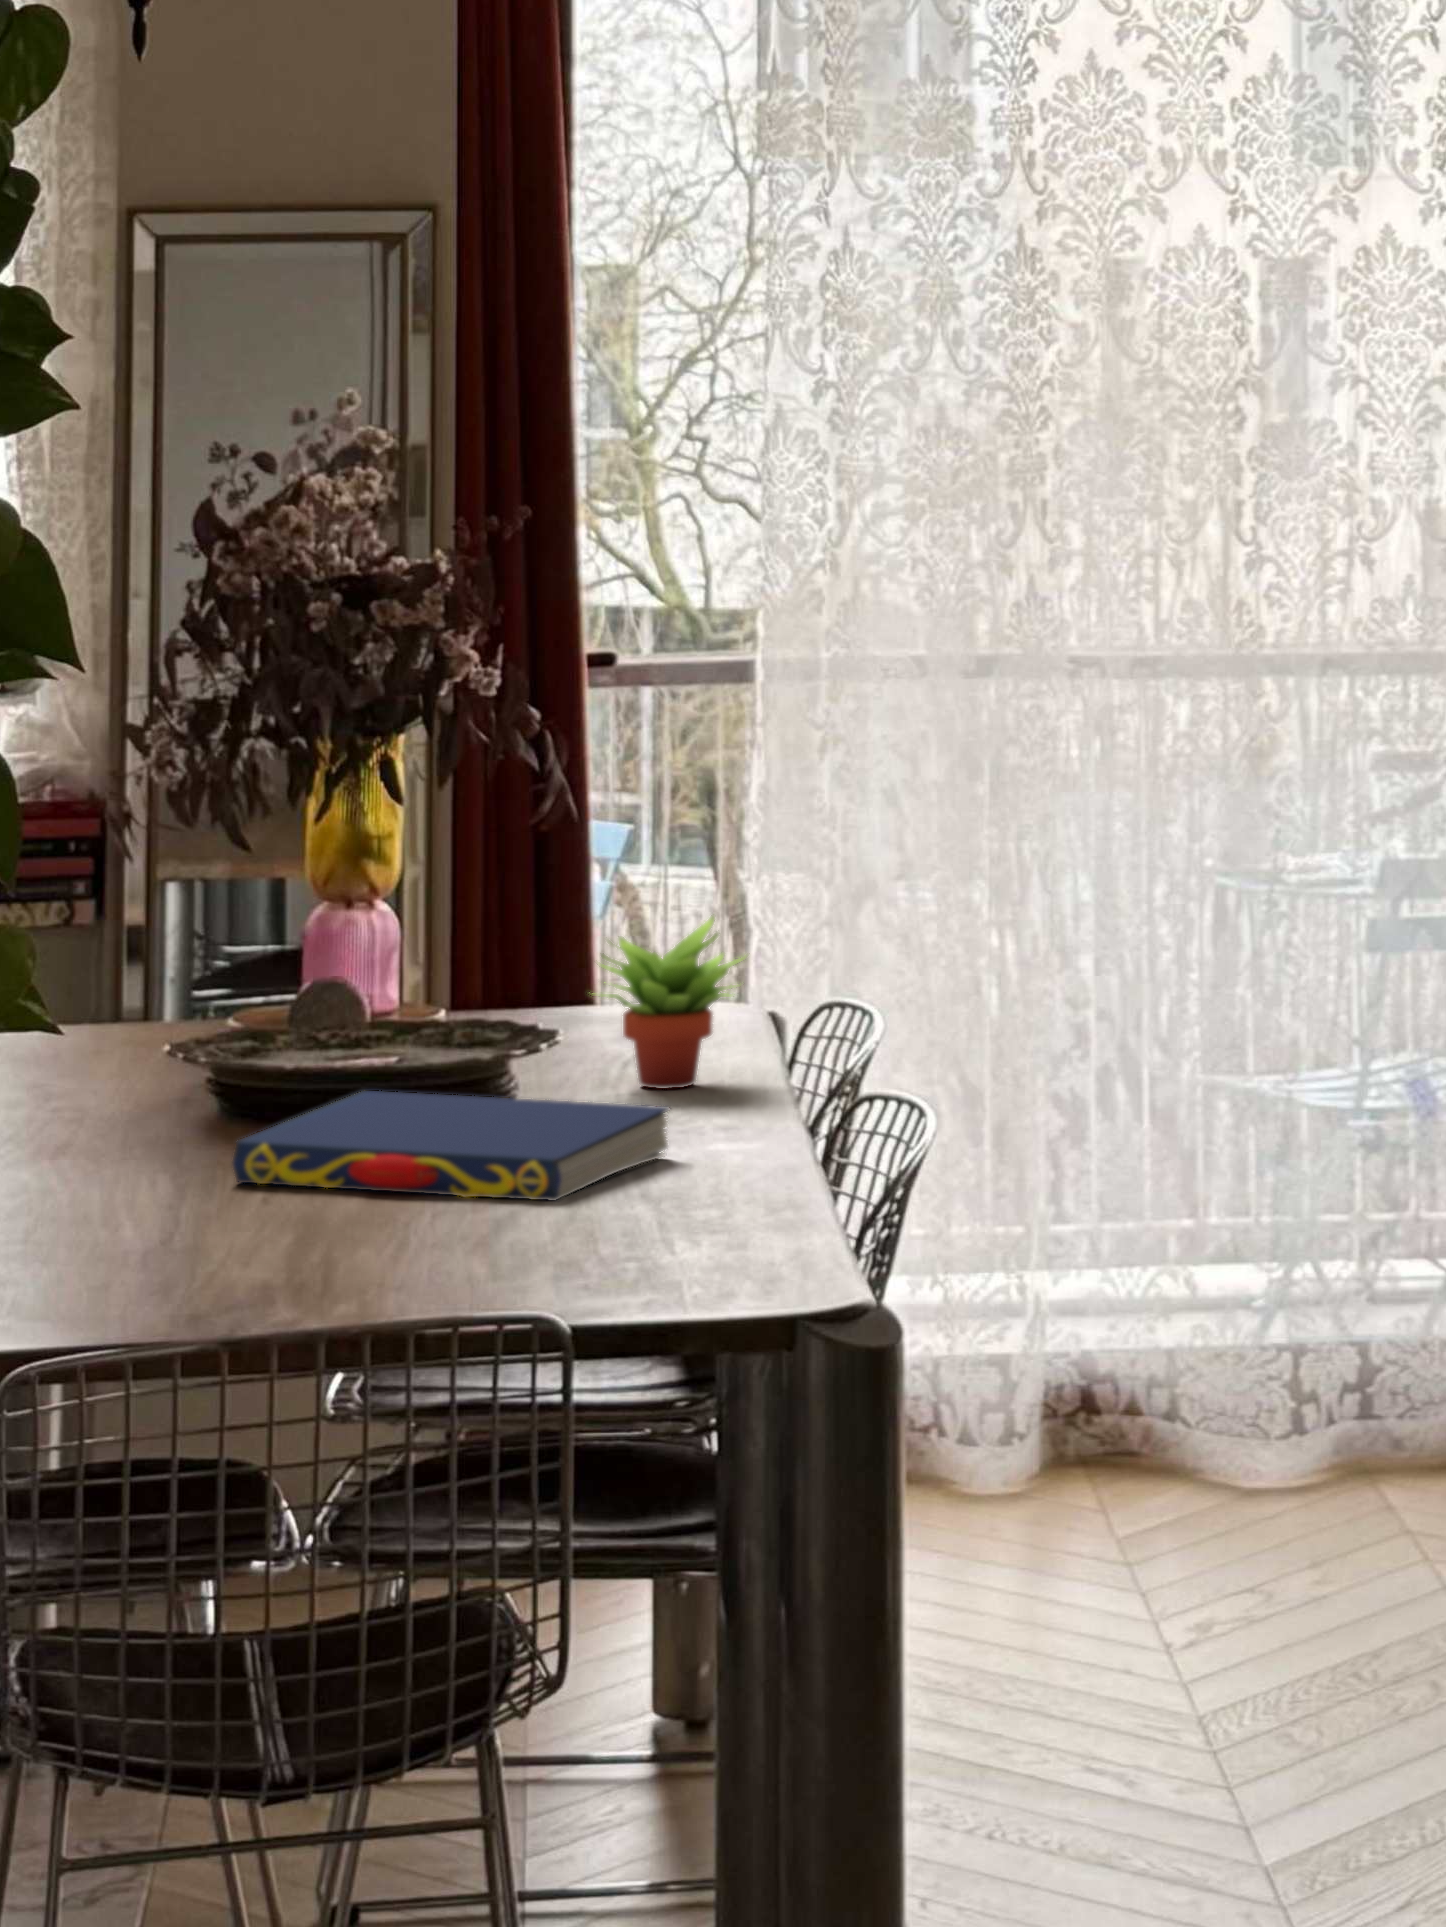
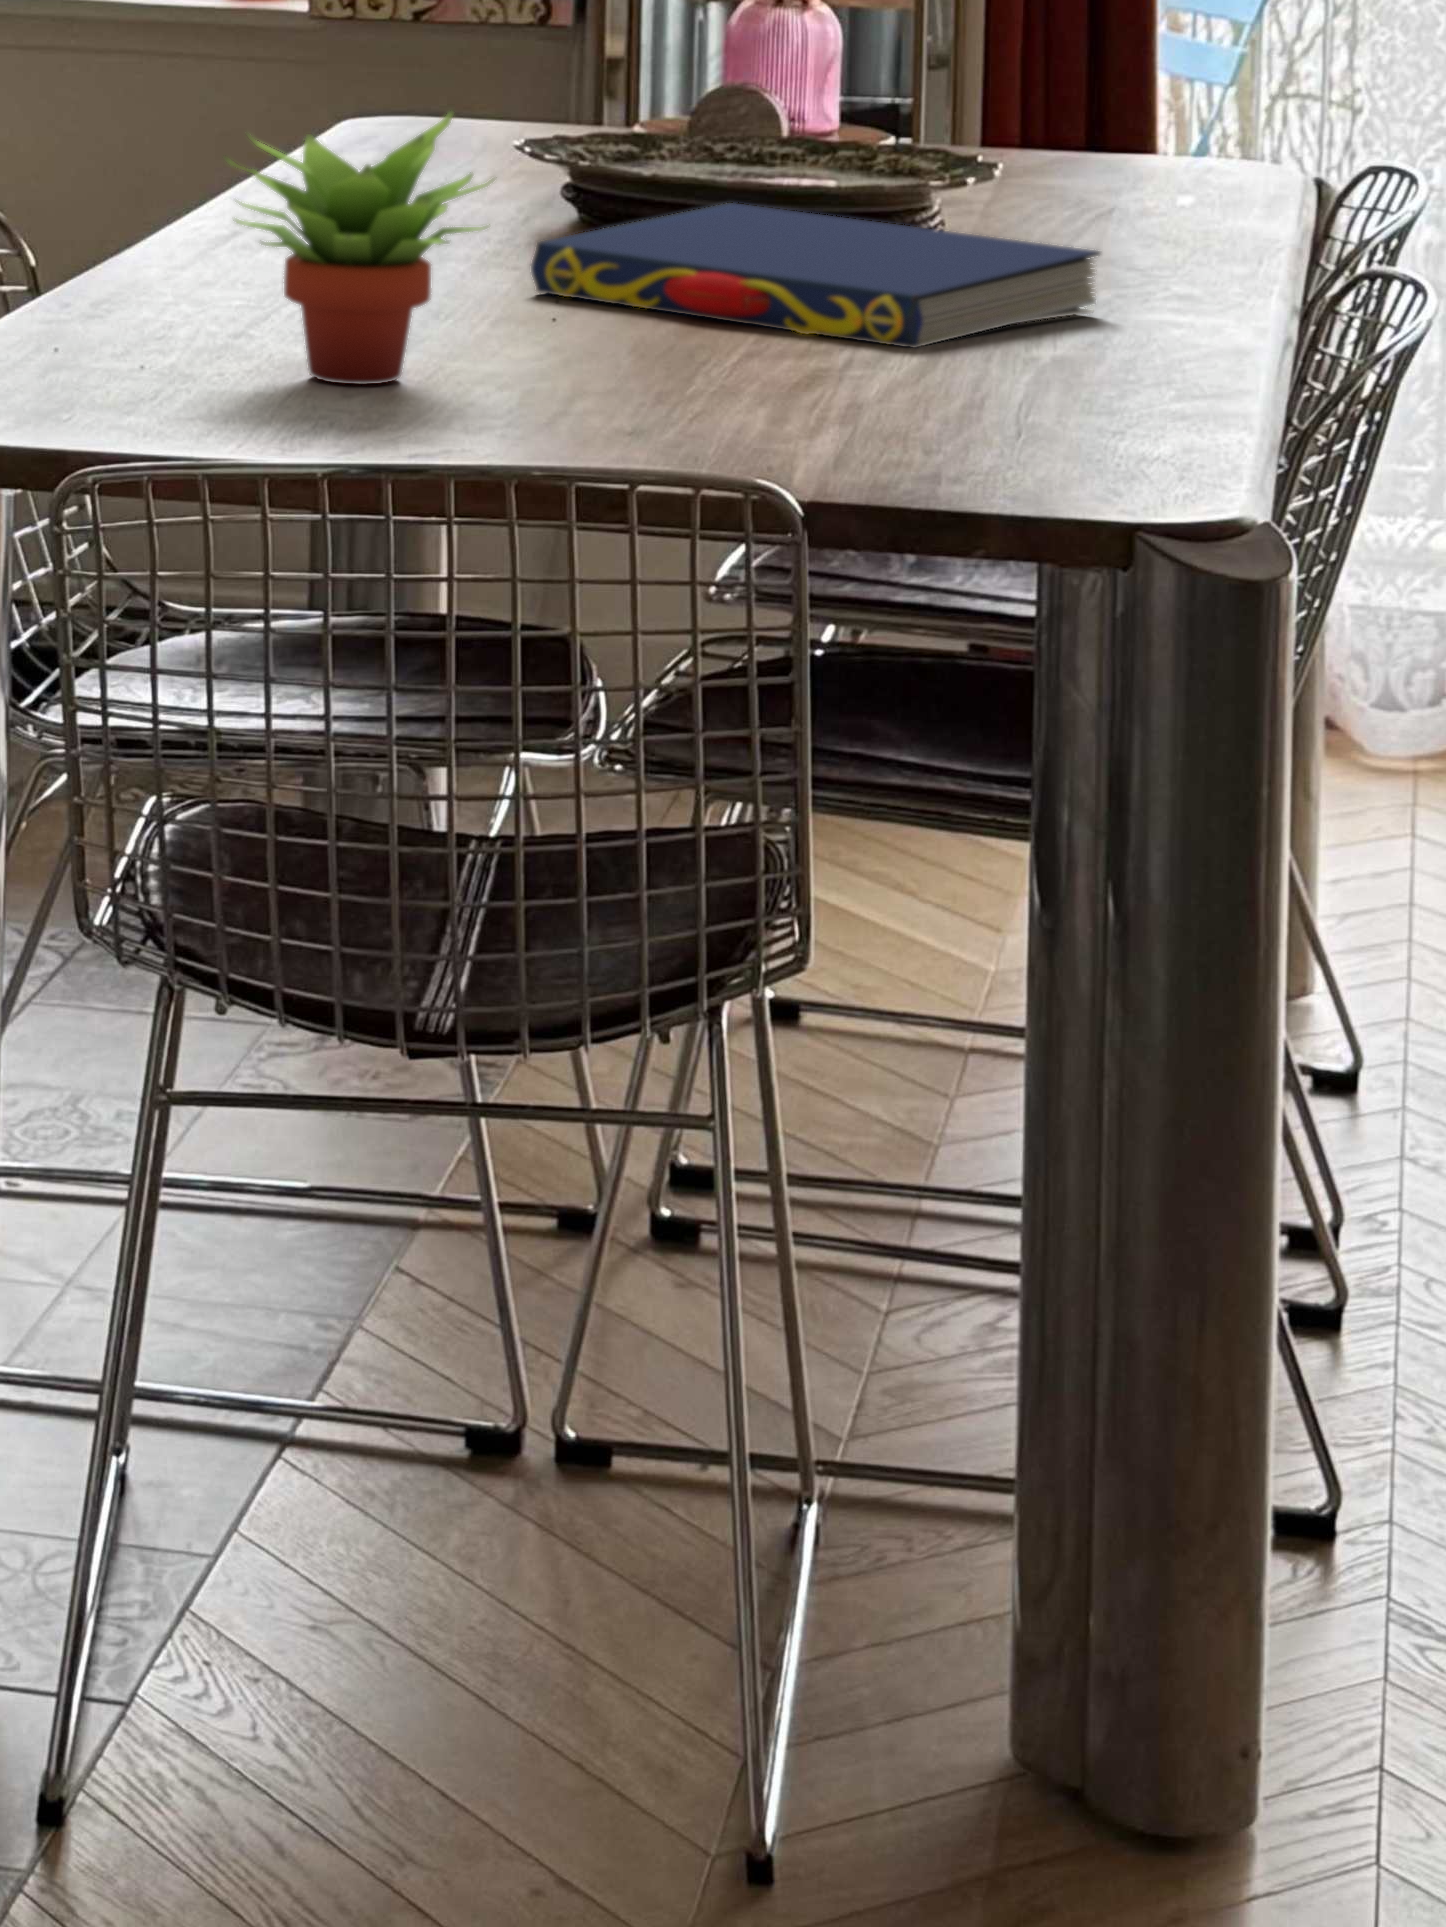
succulent plant: present [592,916,745,1089] -> present [225,112,493,384]

